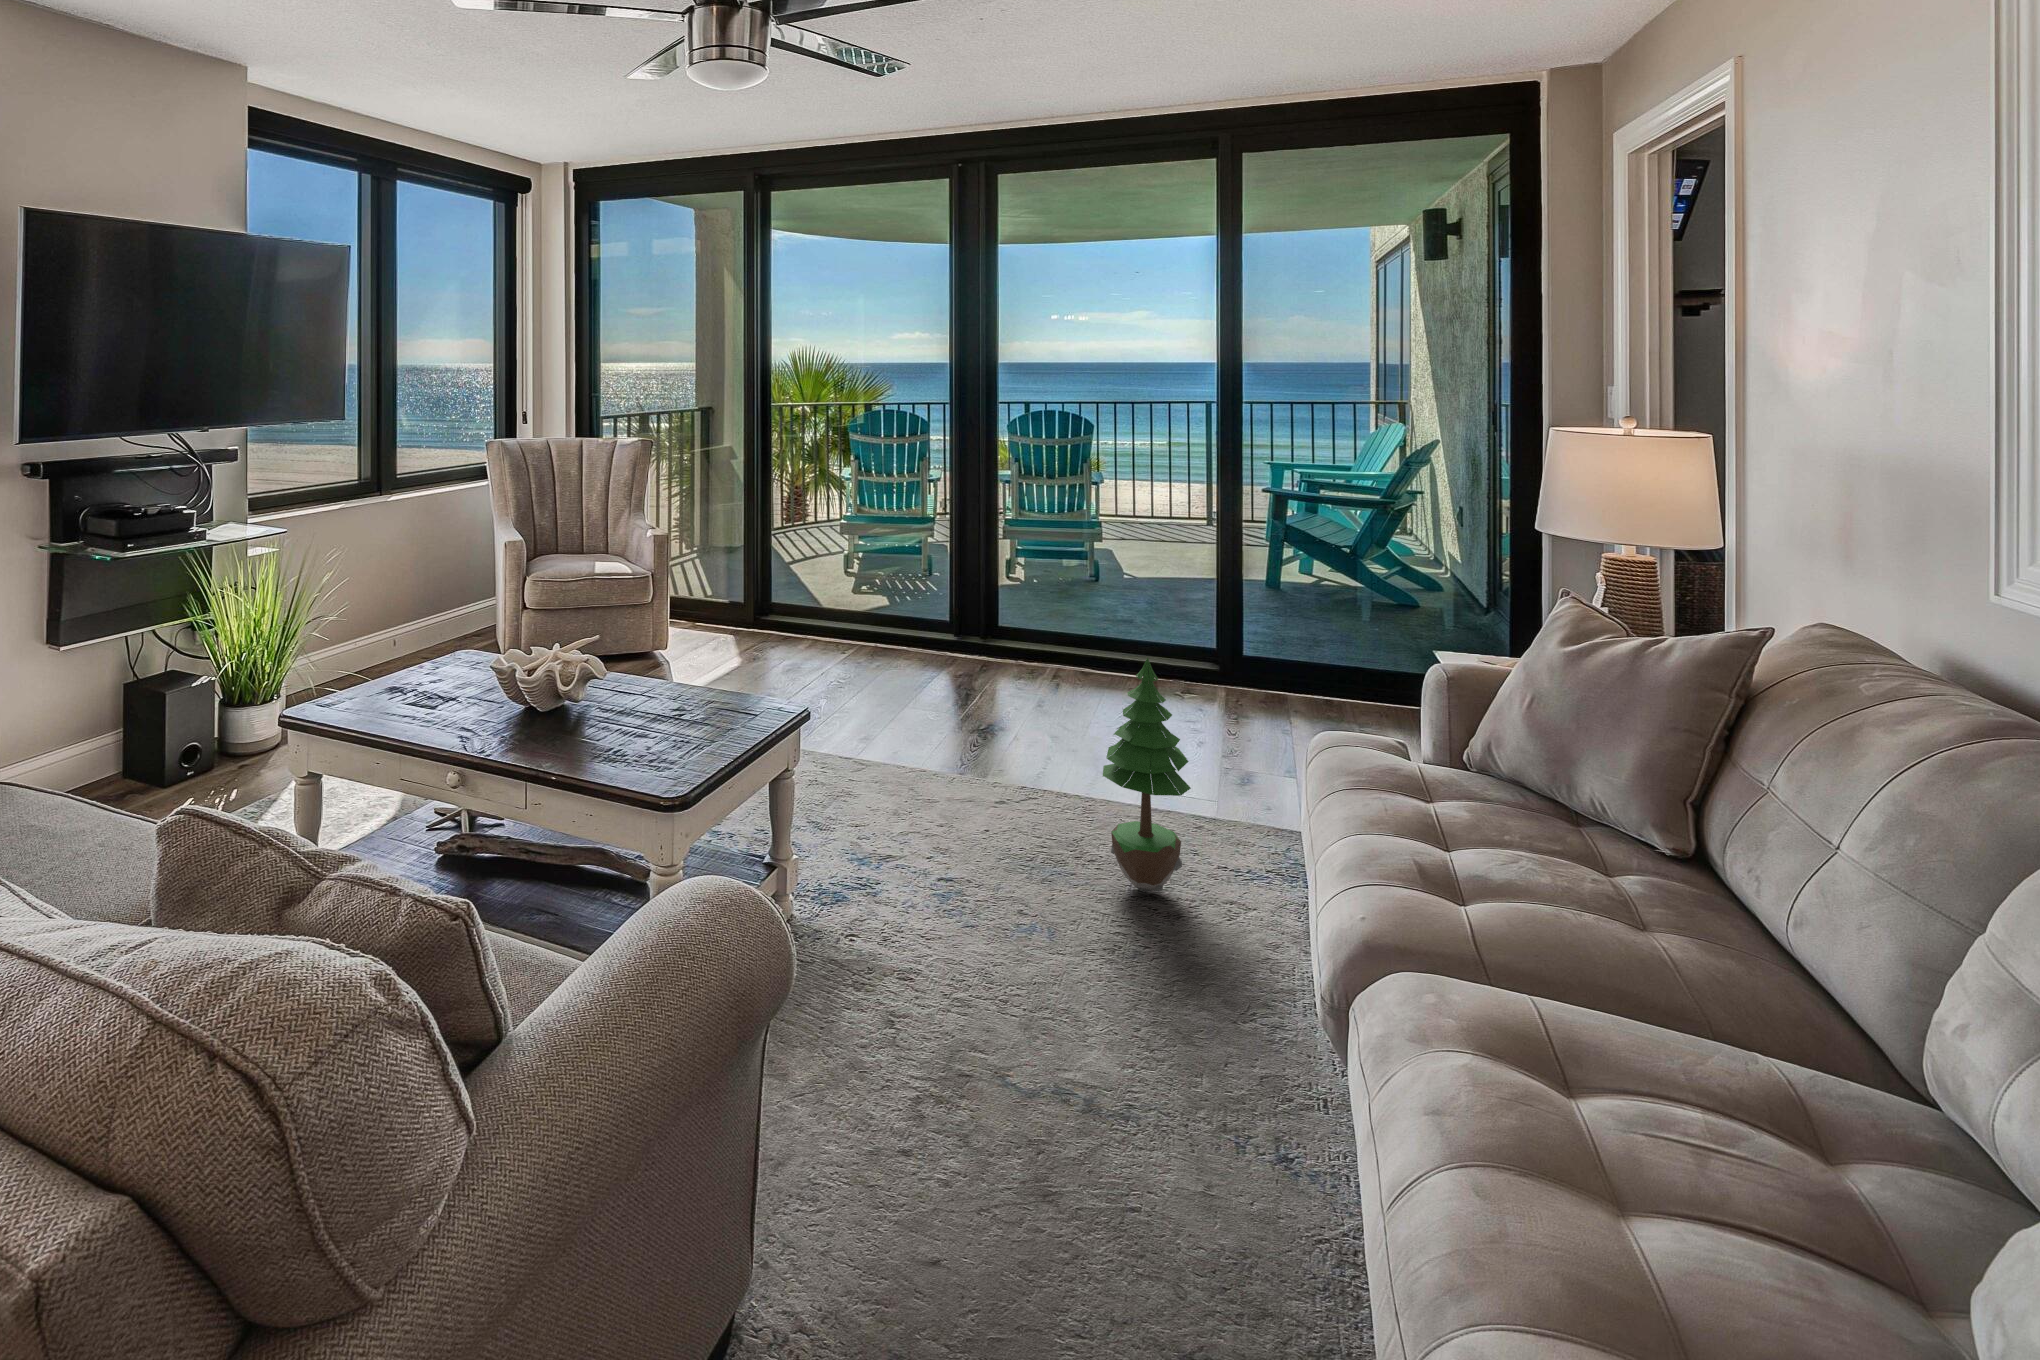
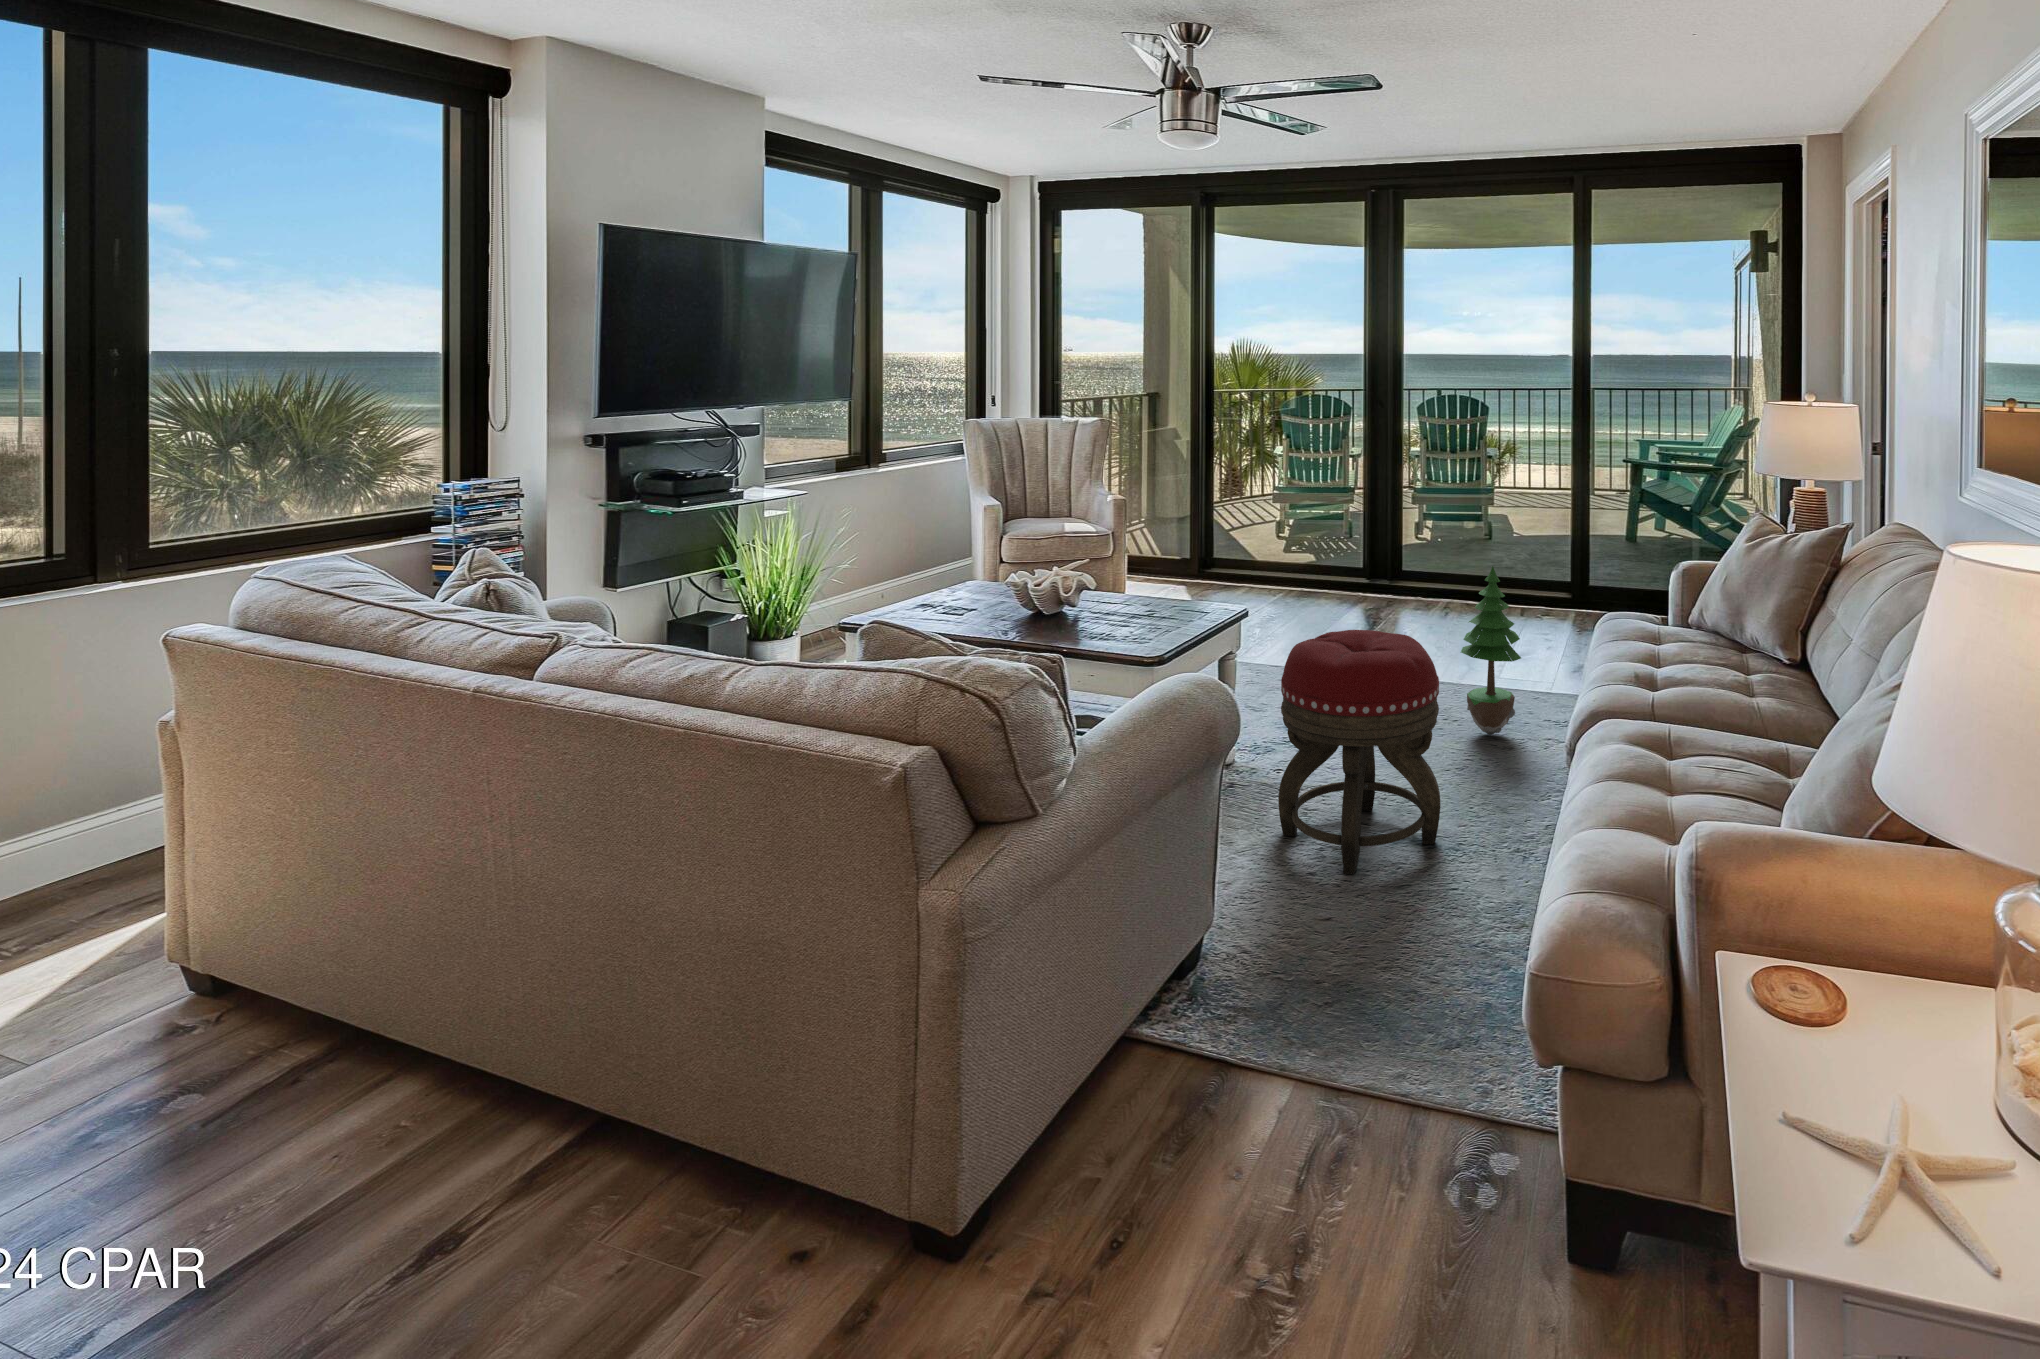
footstool: none [860,778,1114,1203] -> present [1278,630,1440,874]

